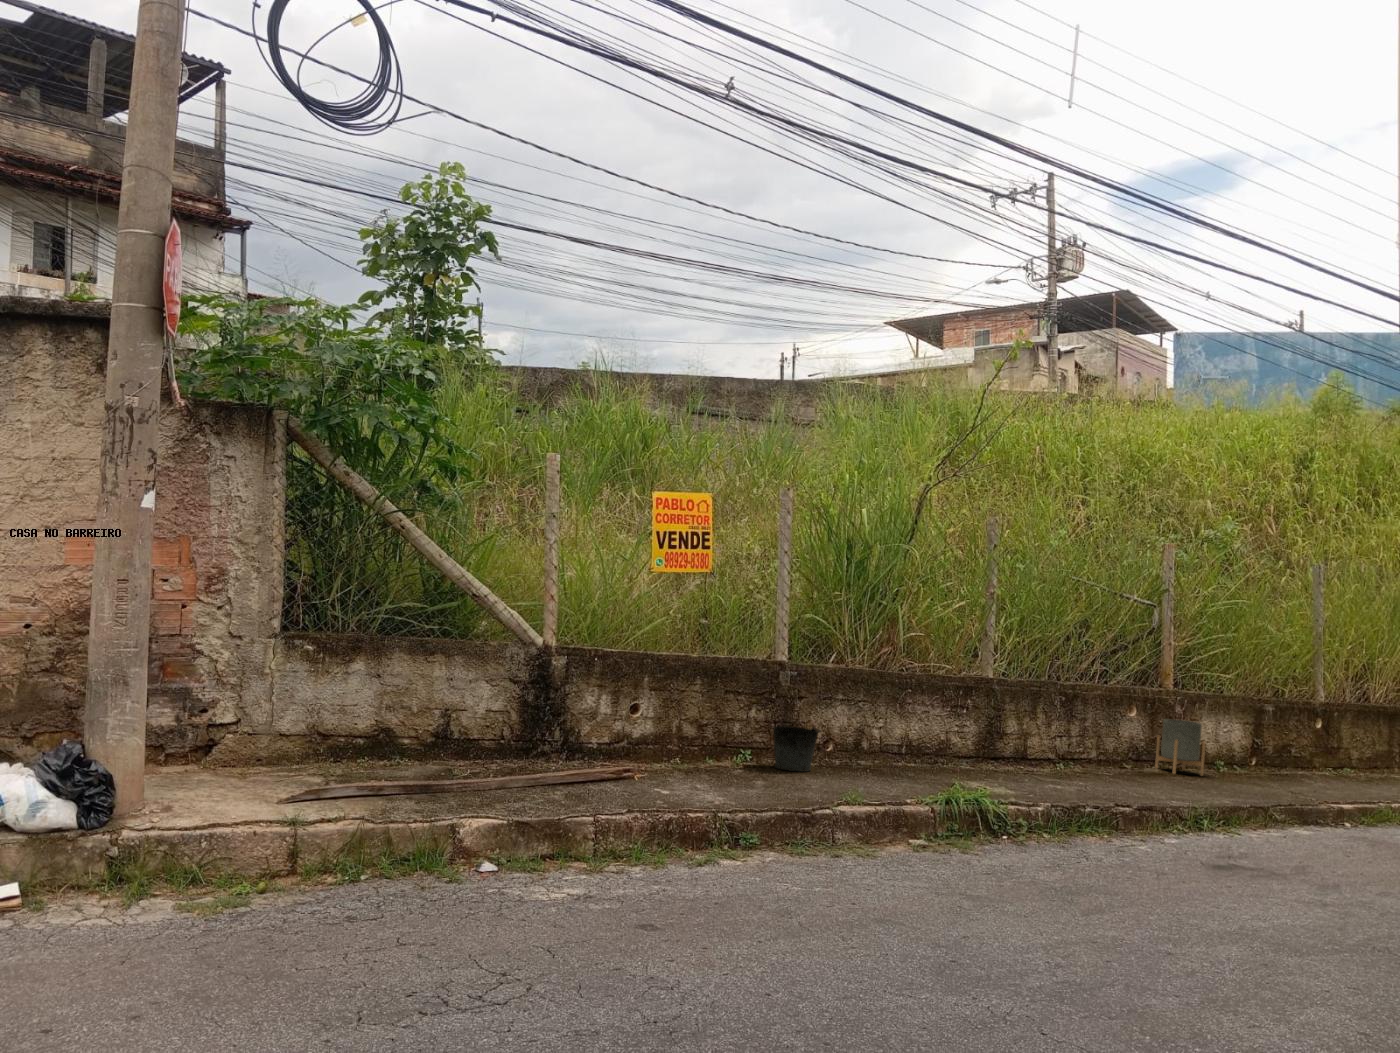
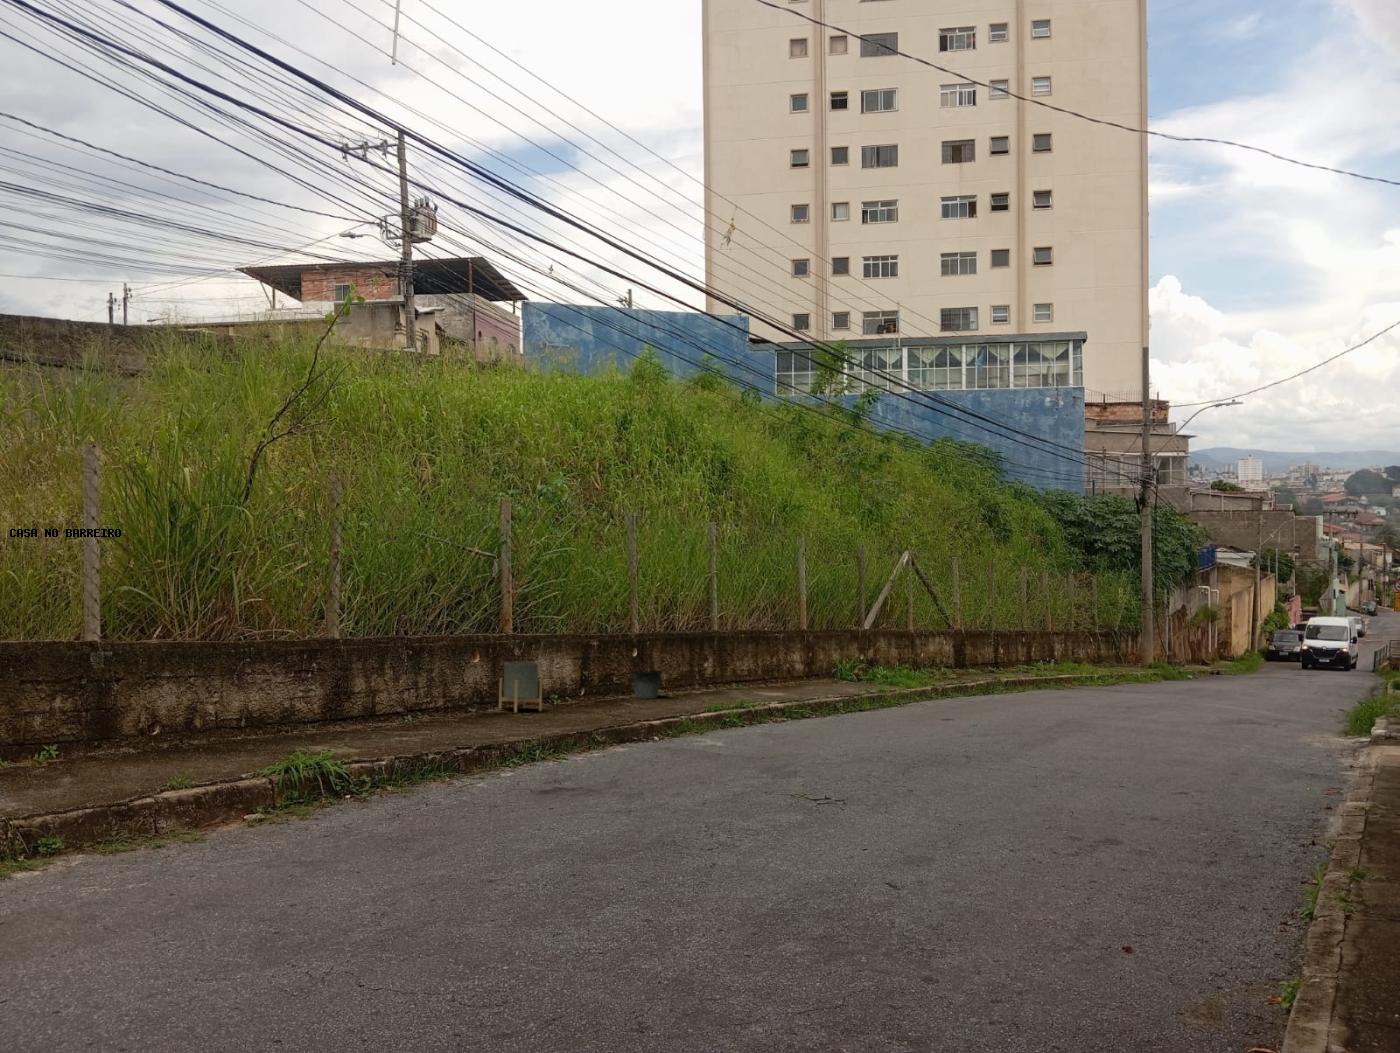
bucket: present [774,726,821,772] -> present [632,669,662,699]

